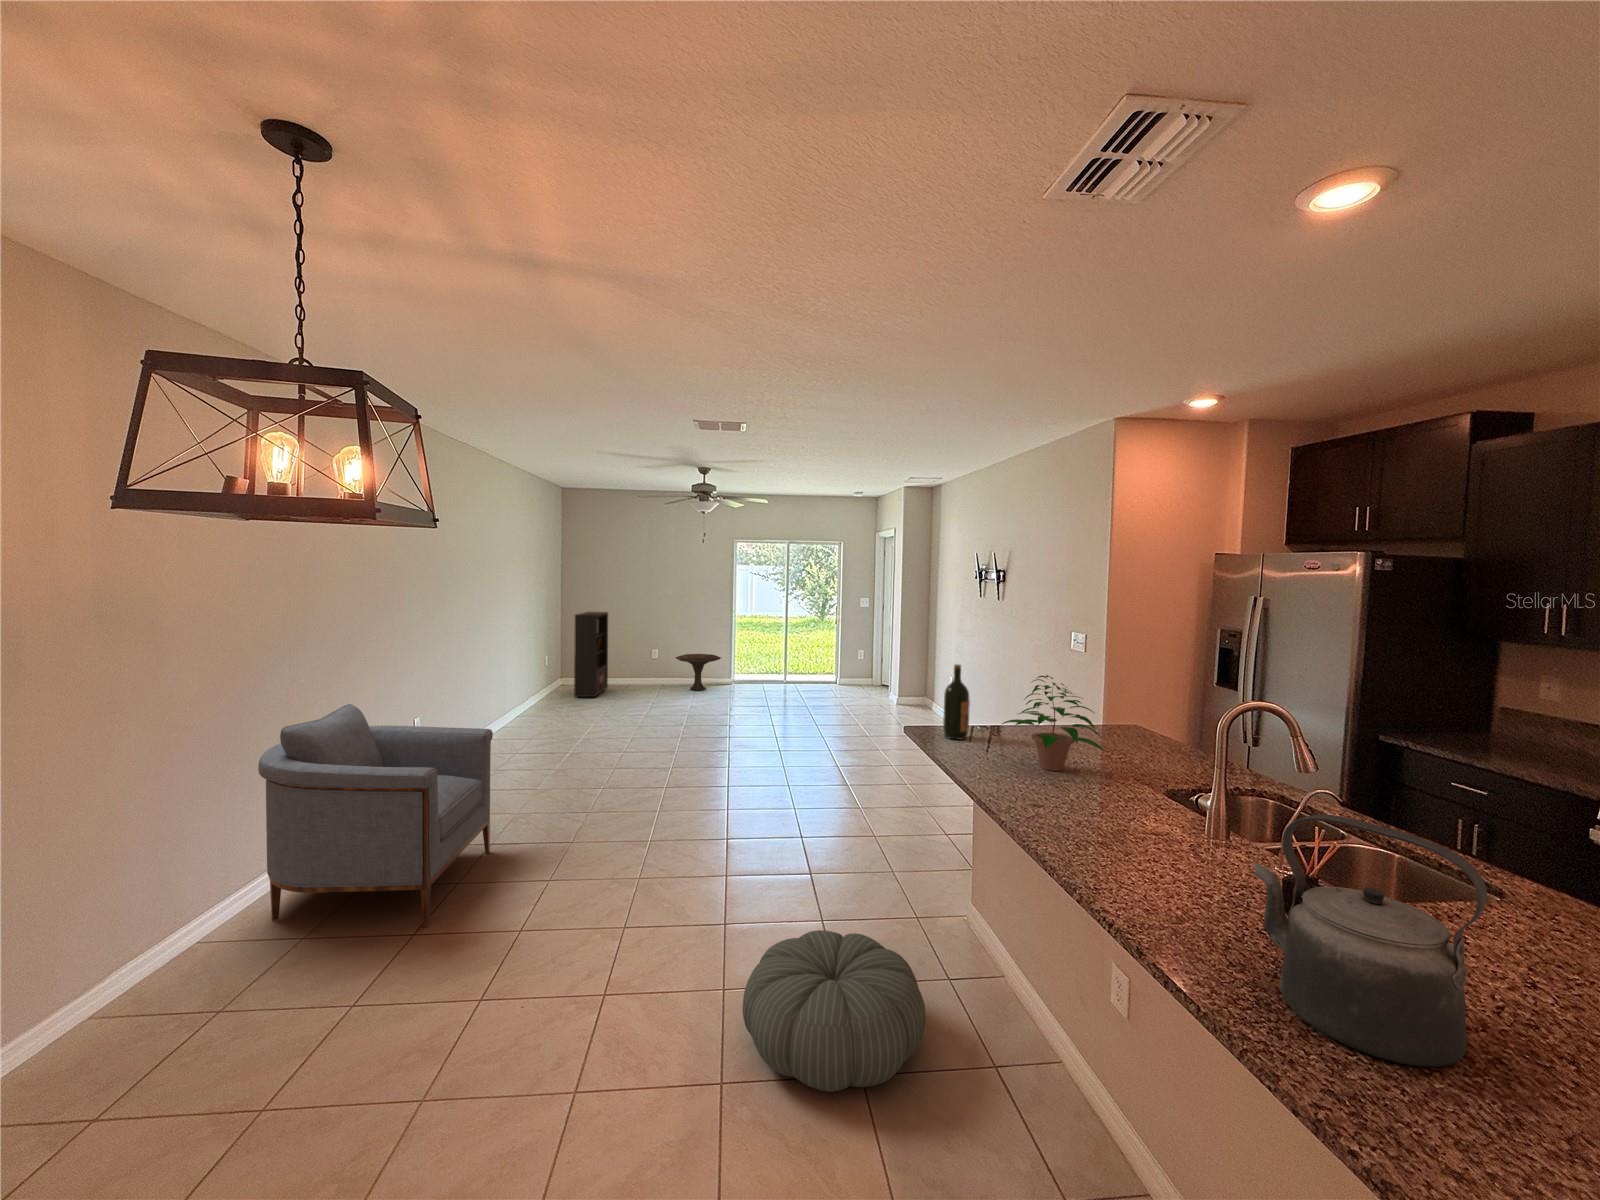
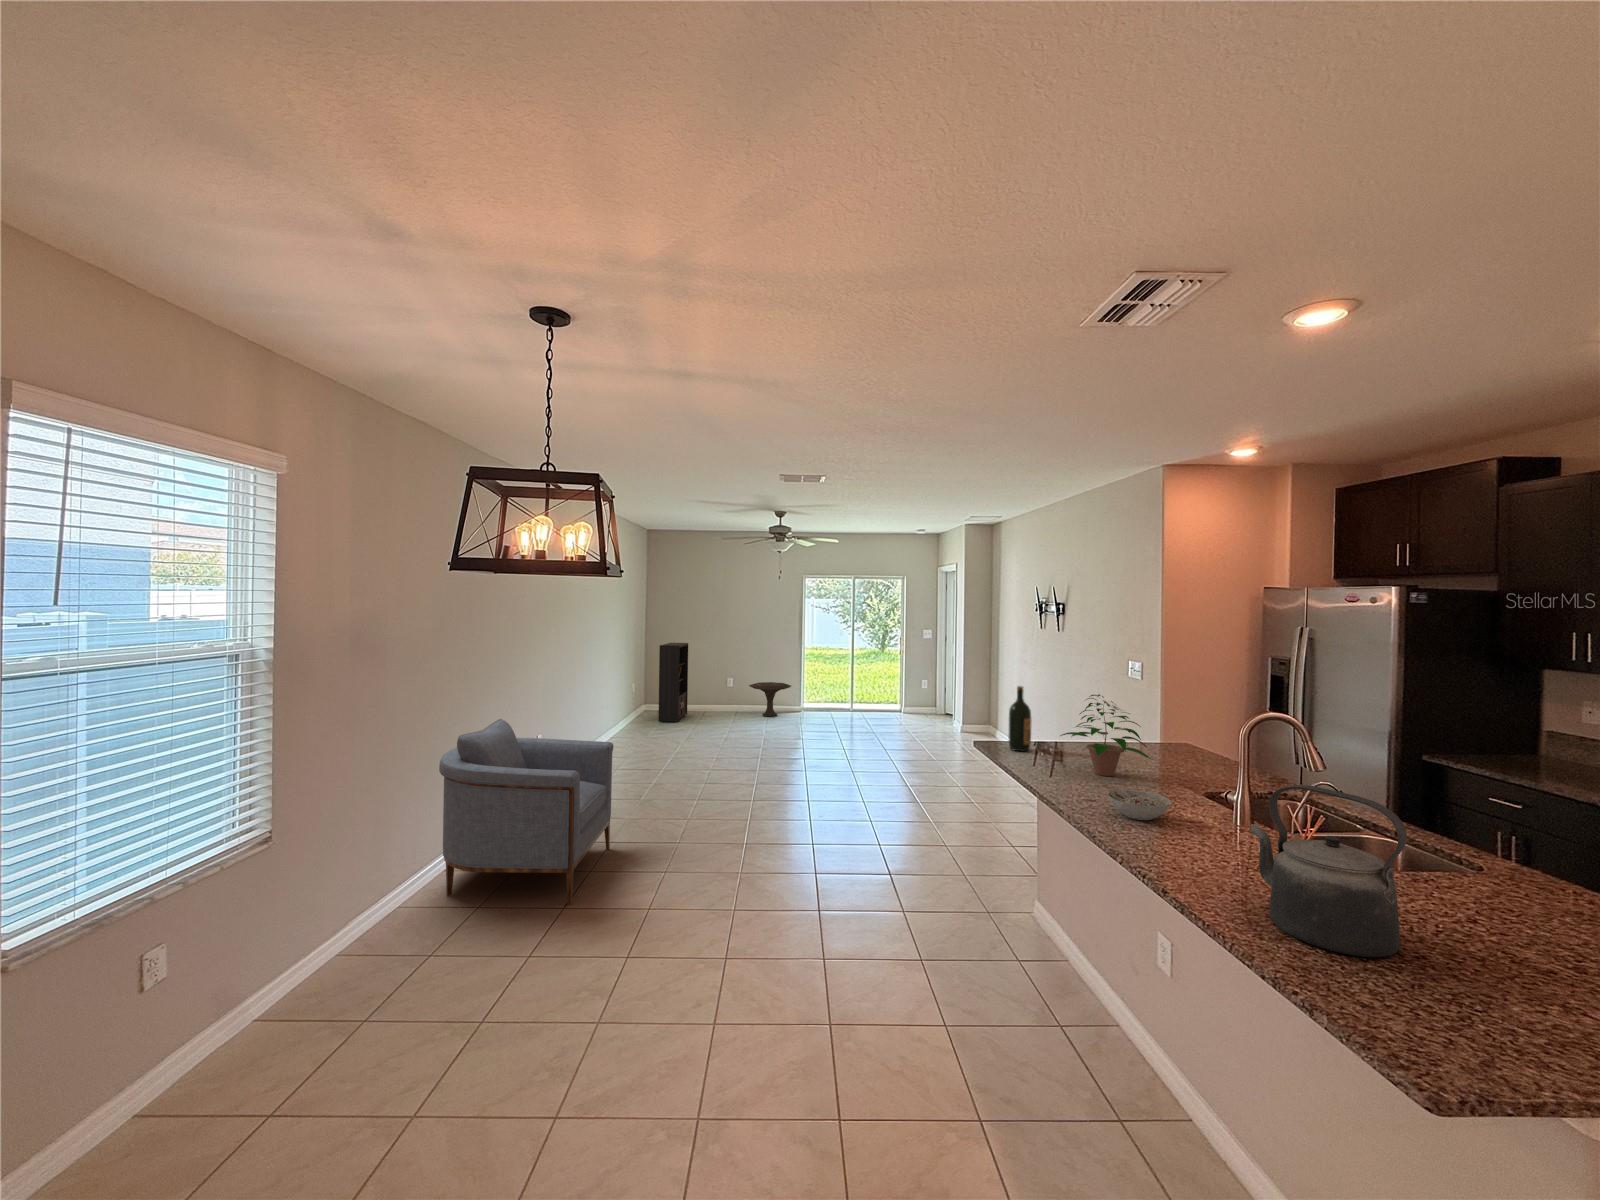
bowl: none [1058,792,1135,834] -> present [1107,787,1171,820]
pouf: present [743,930,926,1092] -> none [843,912,999,1036]

